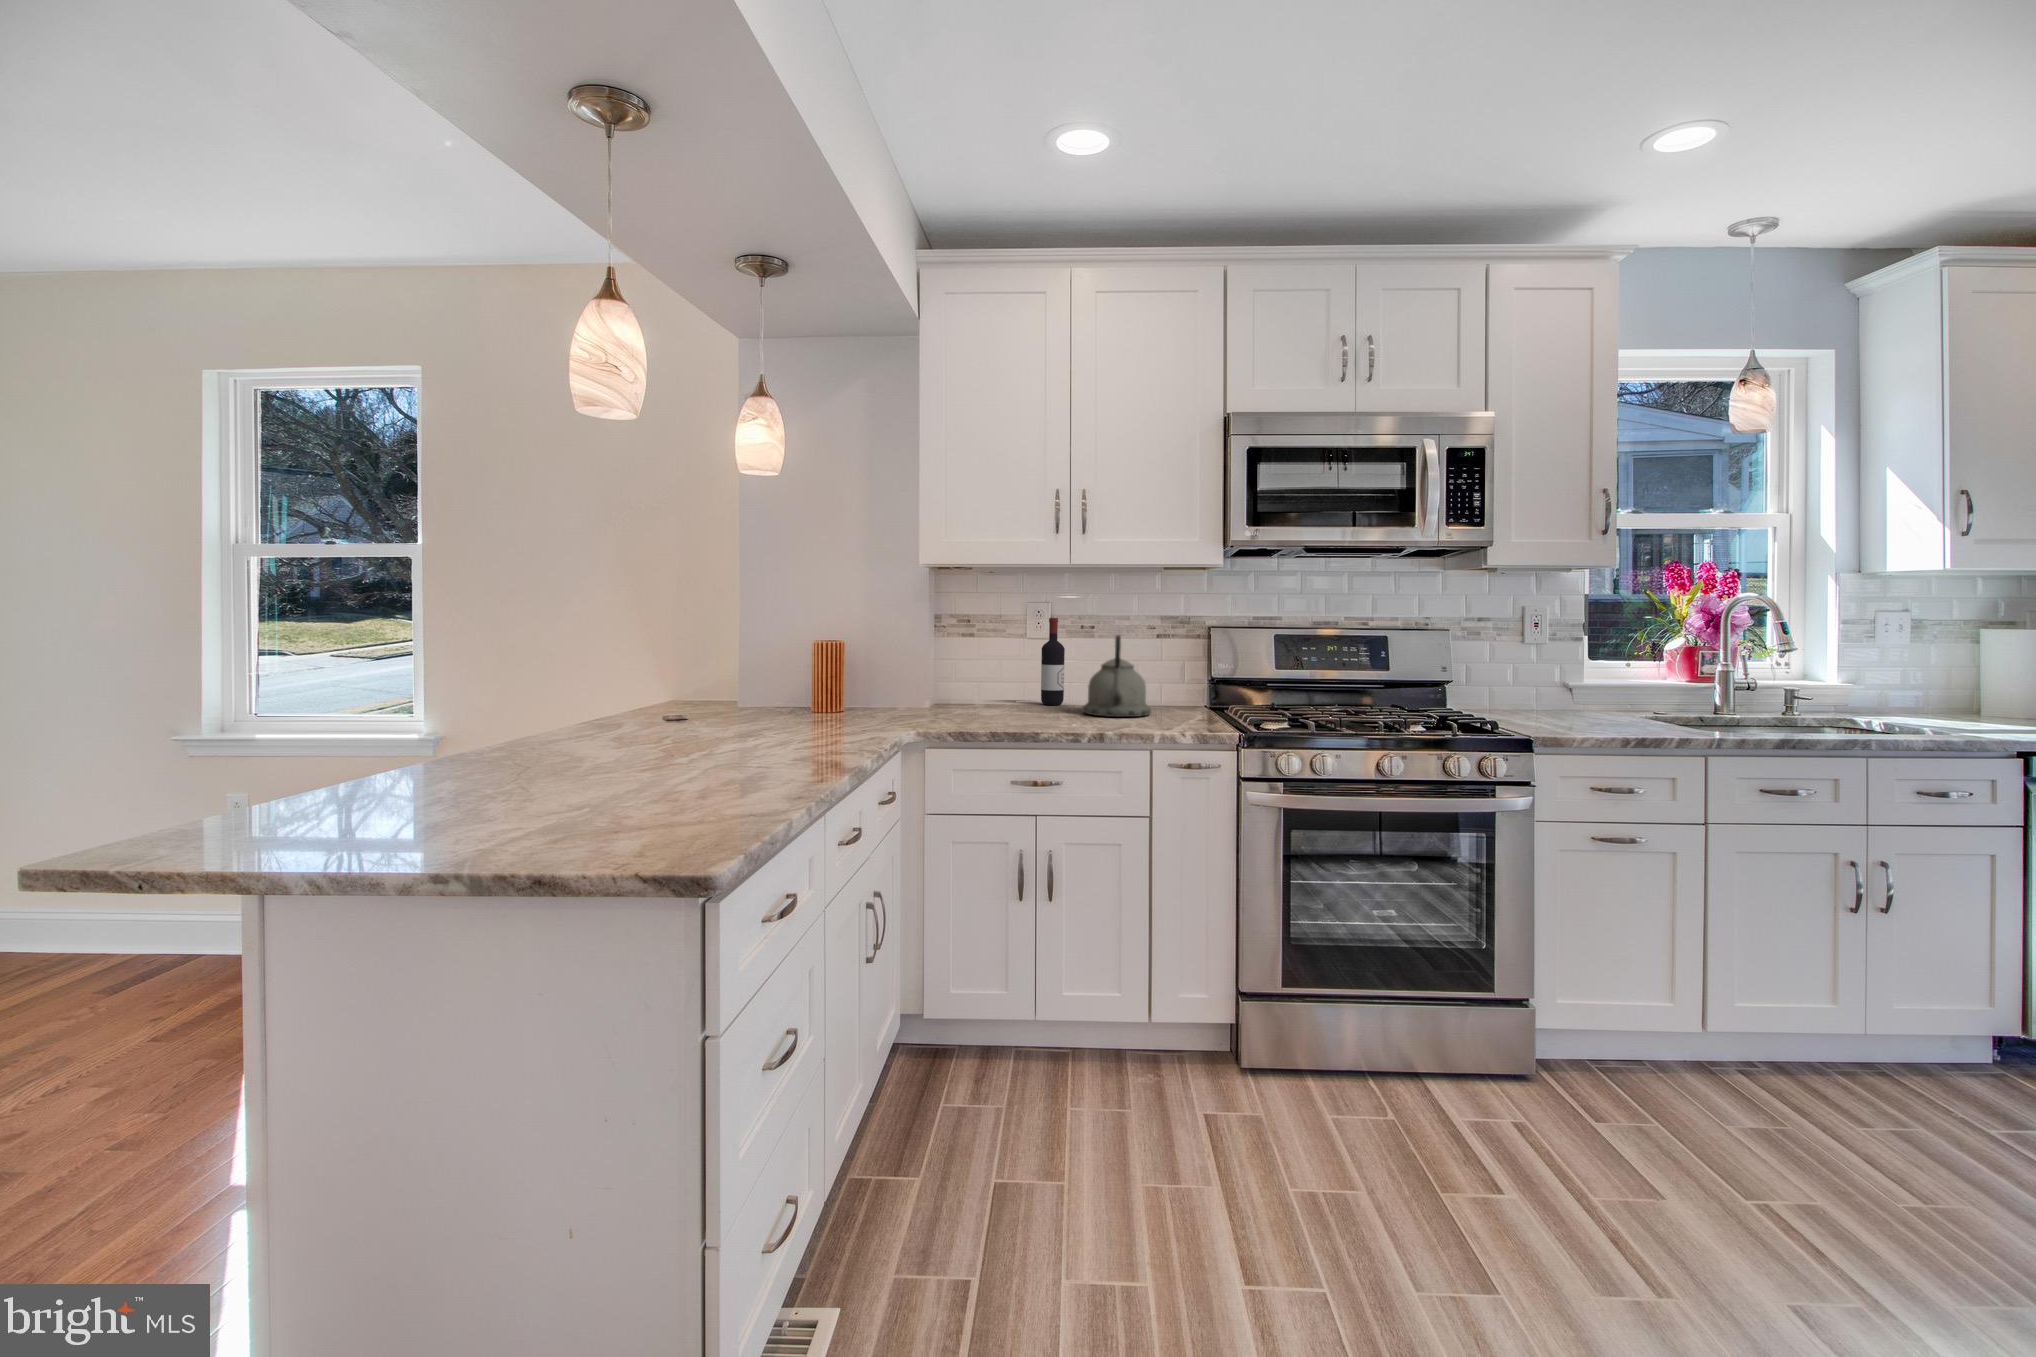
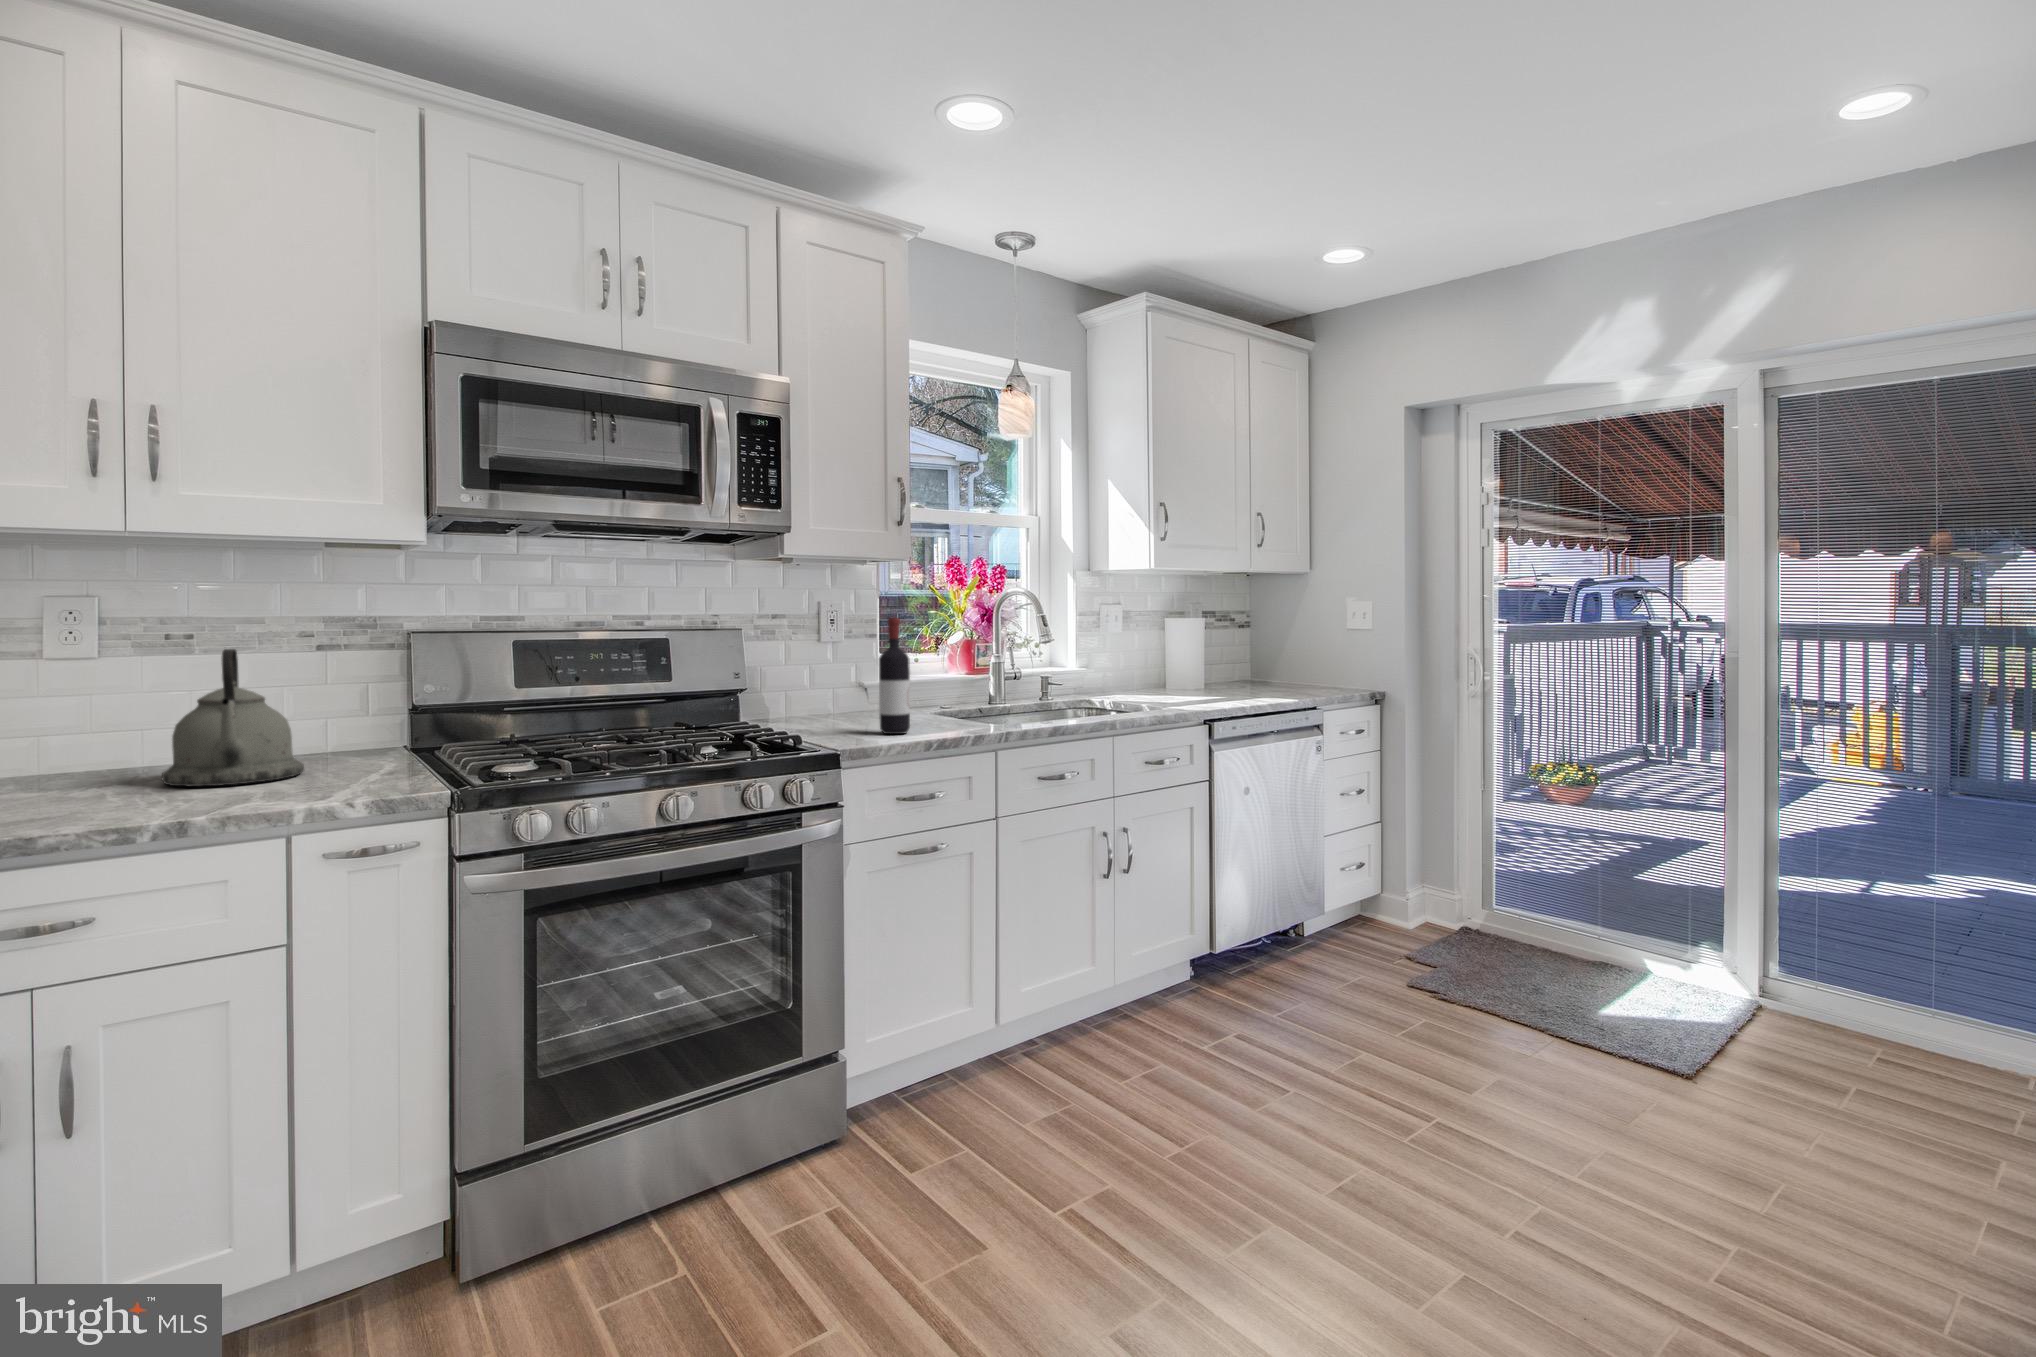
wine bottle: present [1041,618,1065,705] -> present [879,618,910,734]

